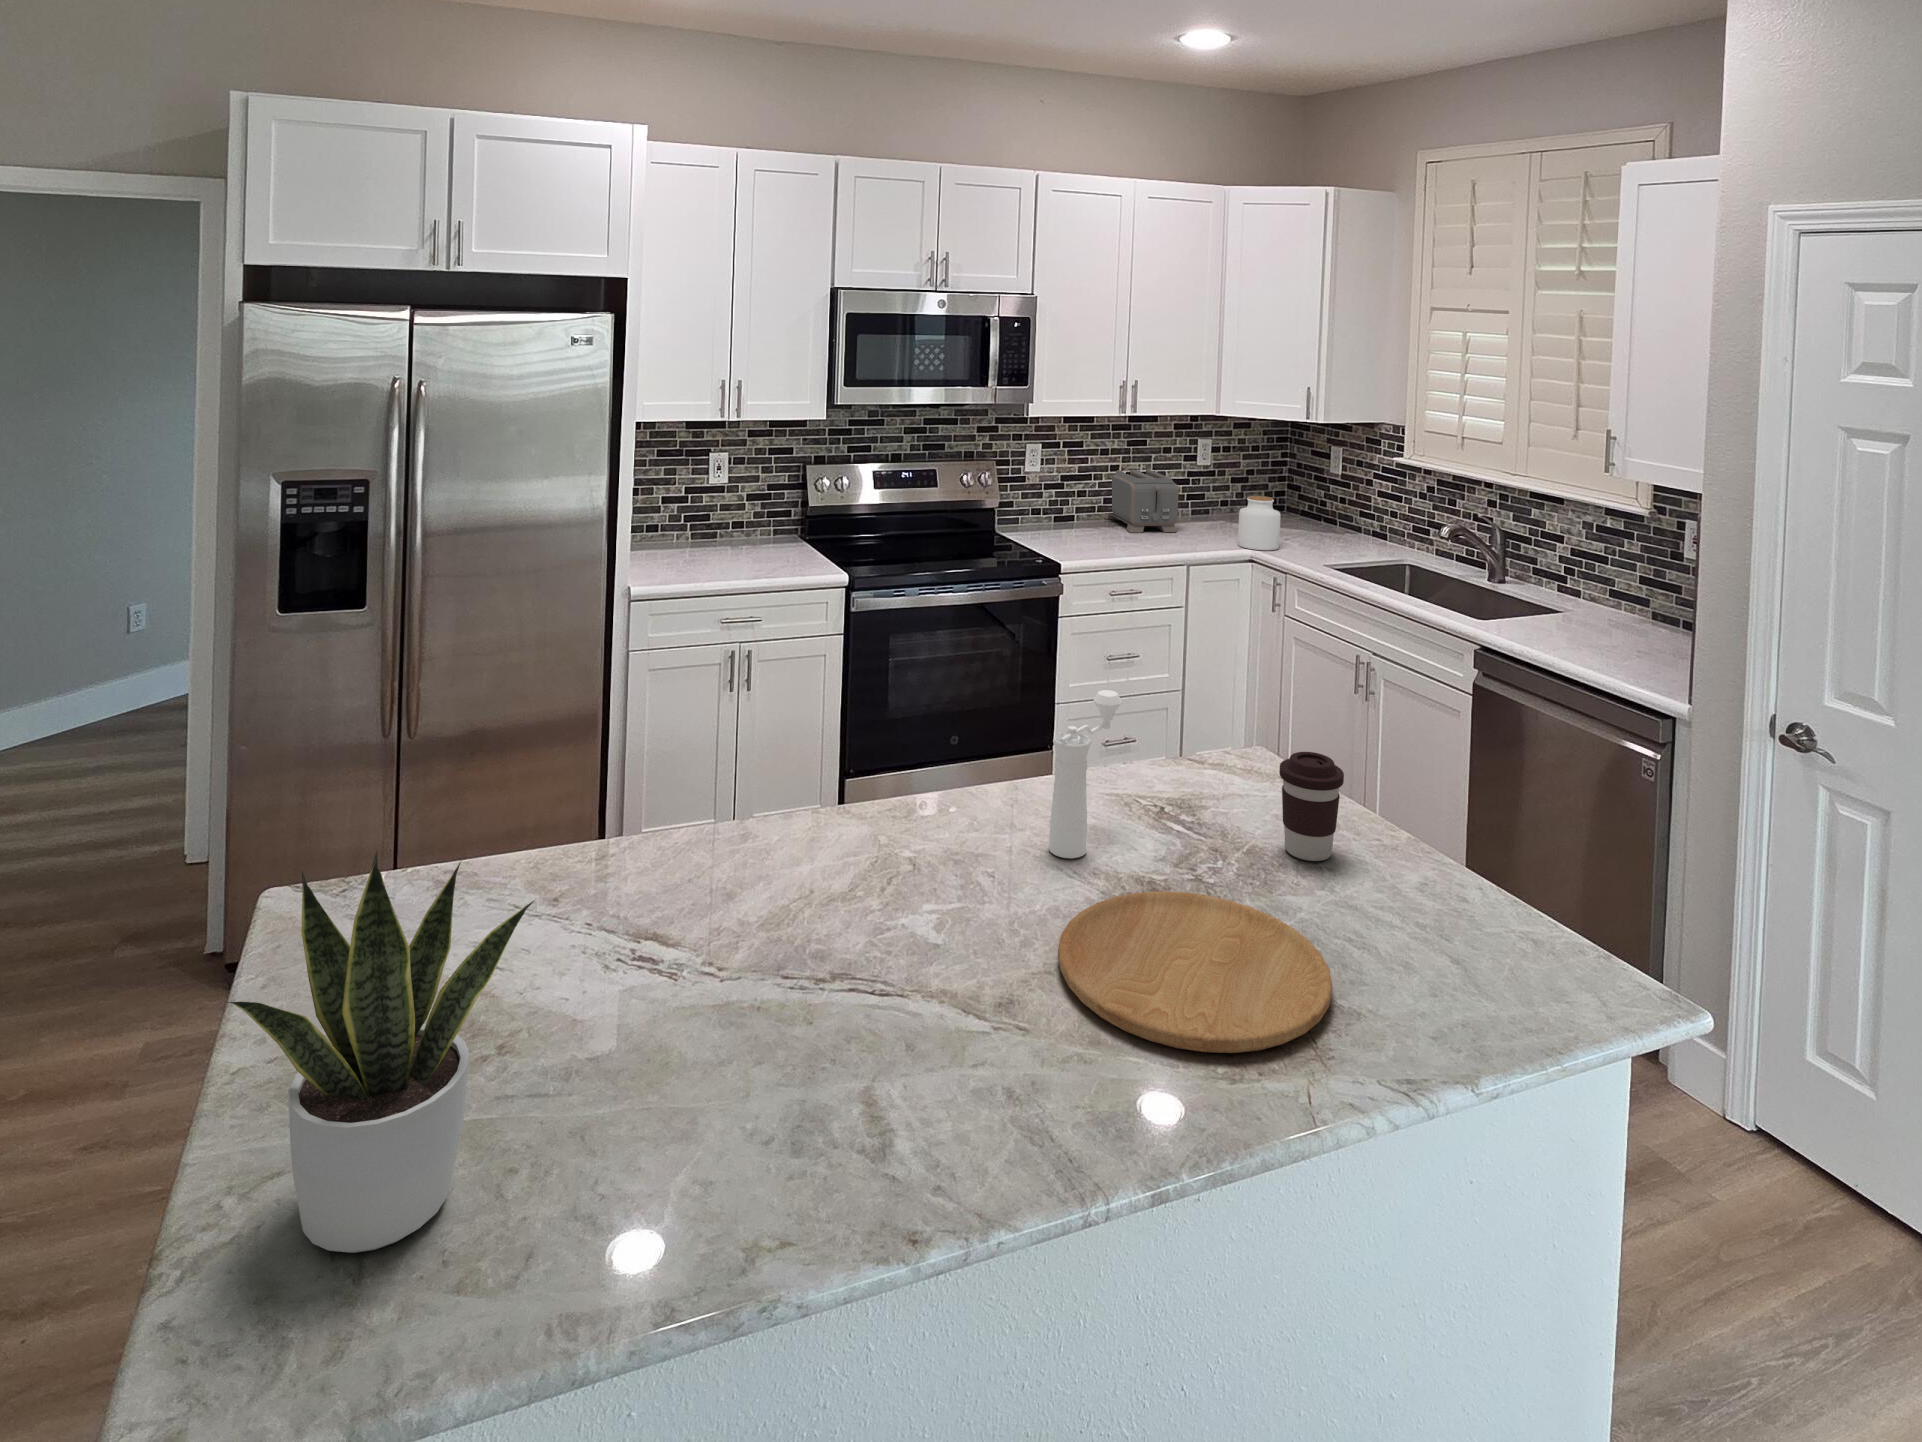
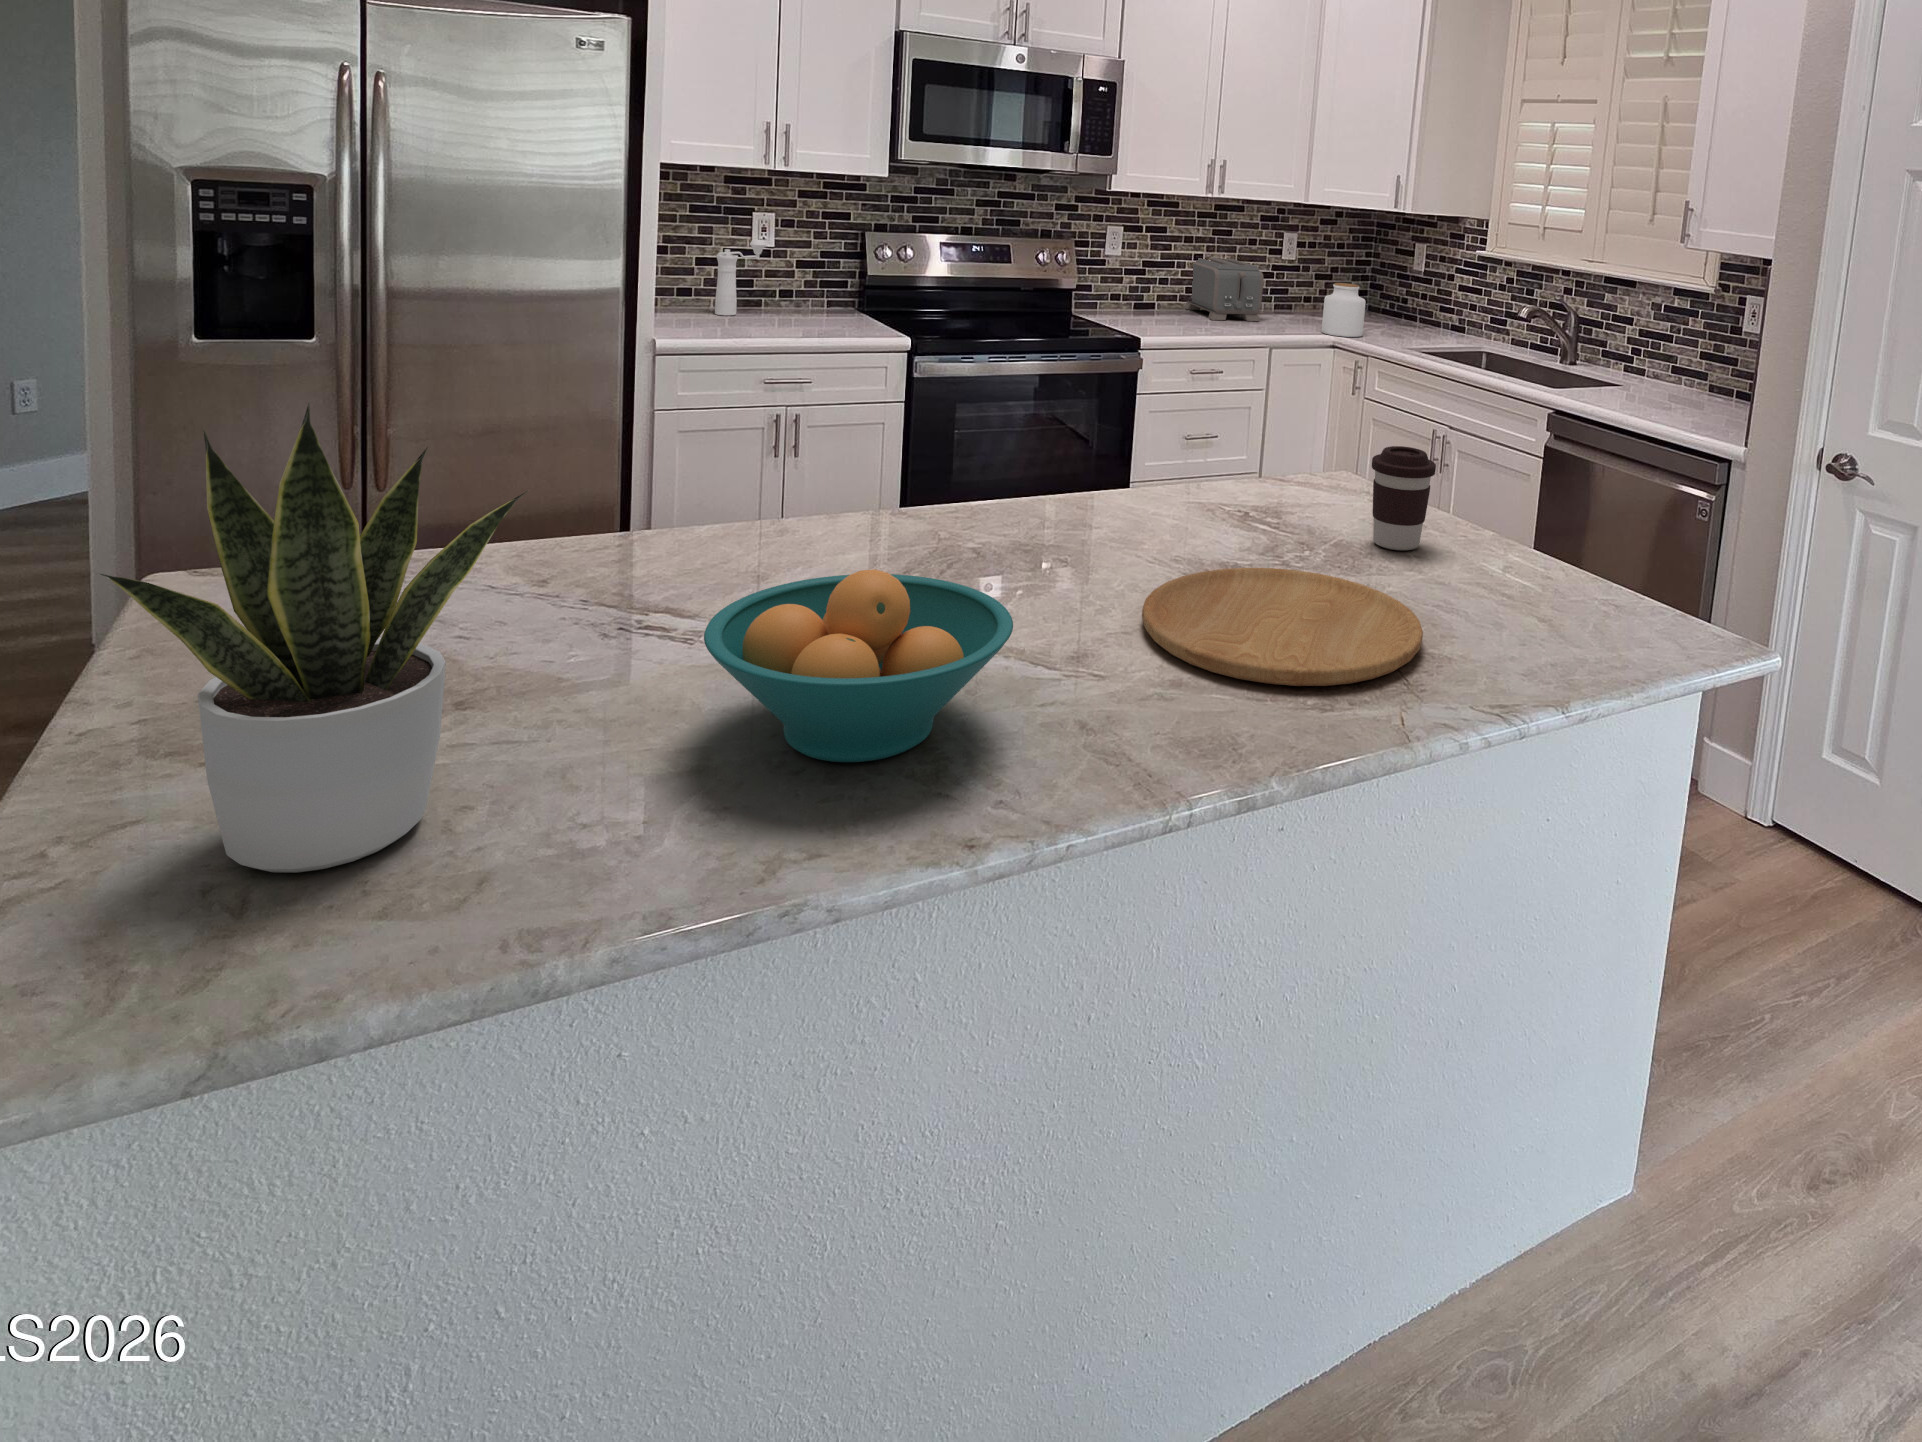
pepper mill: present [1049,690,1122,858] -> present [715,240,766,316]
fruit bowl: none [672,931,937,1140] -> present [704,570,1013,762]

